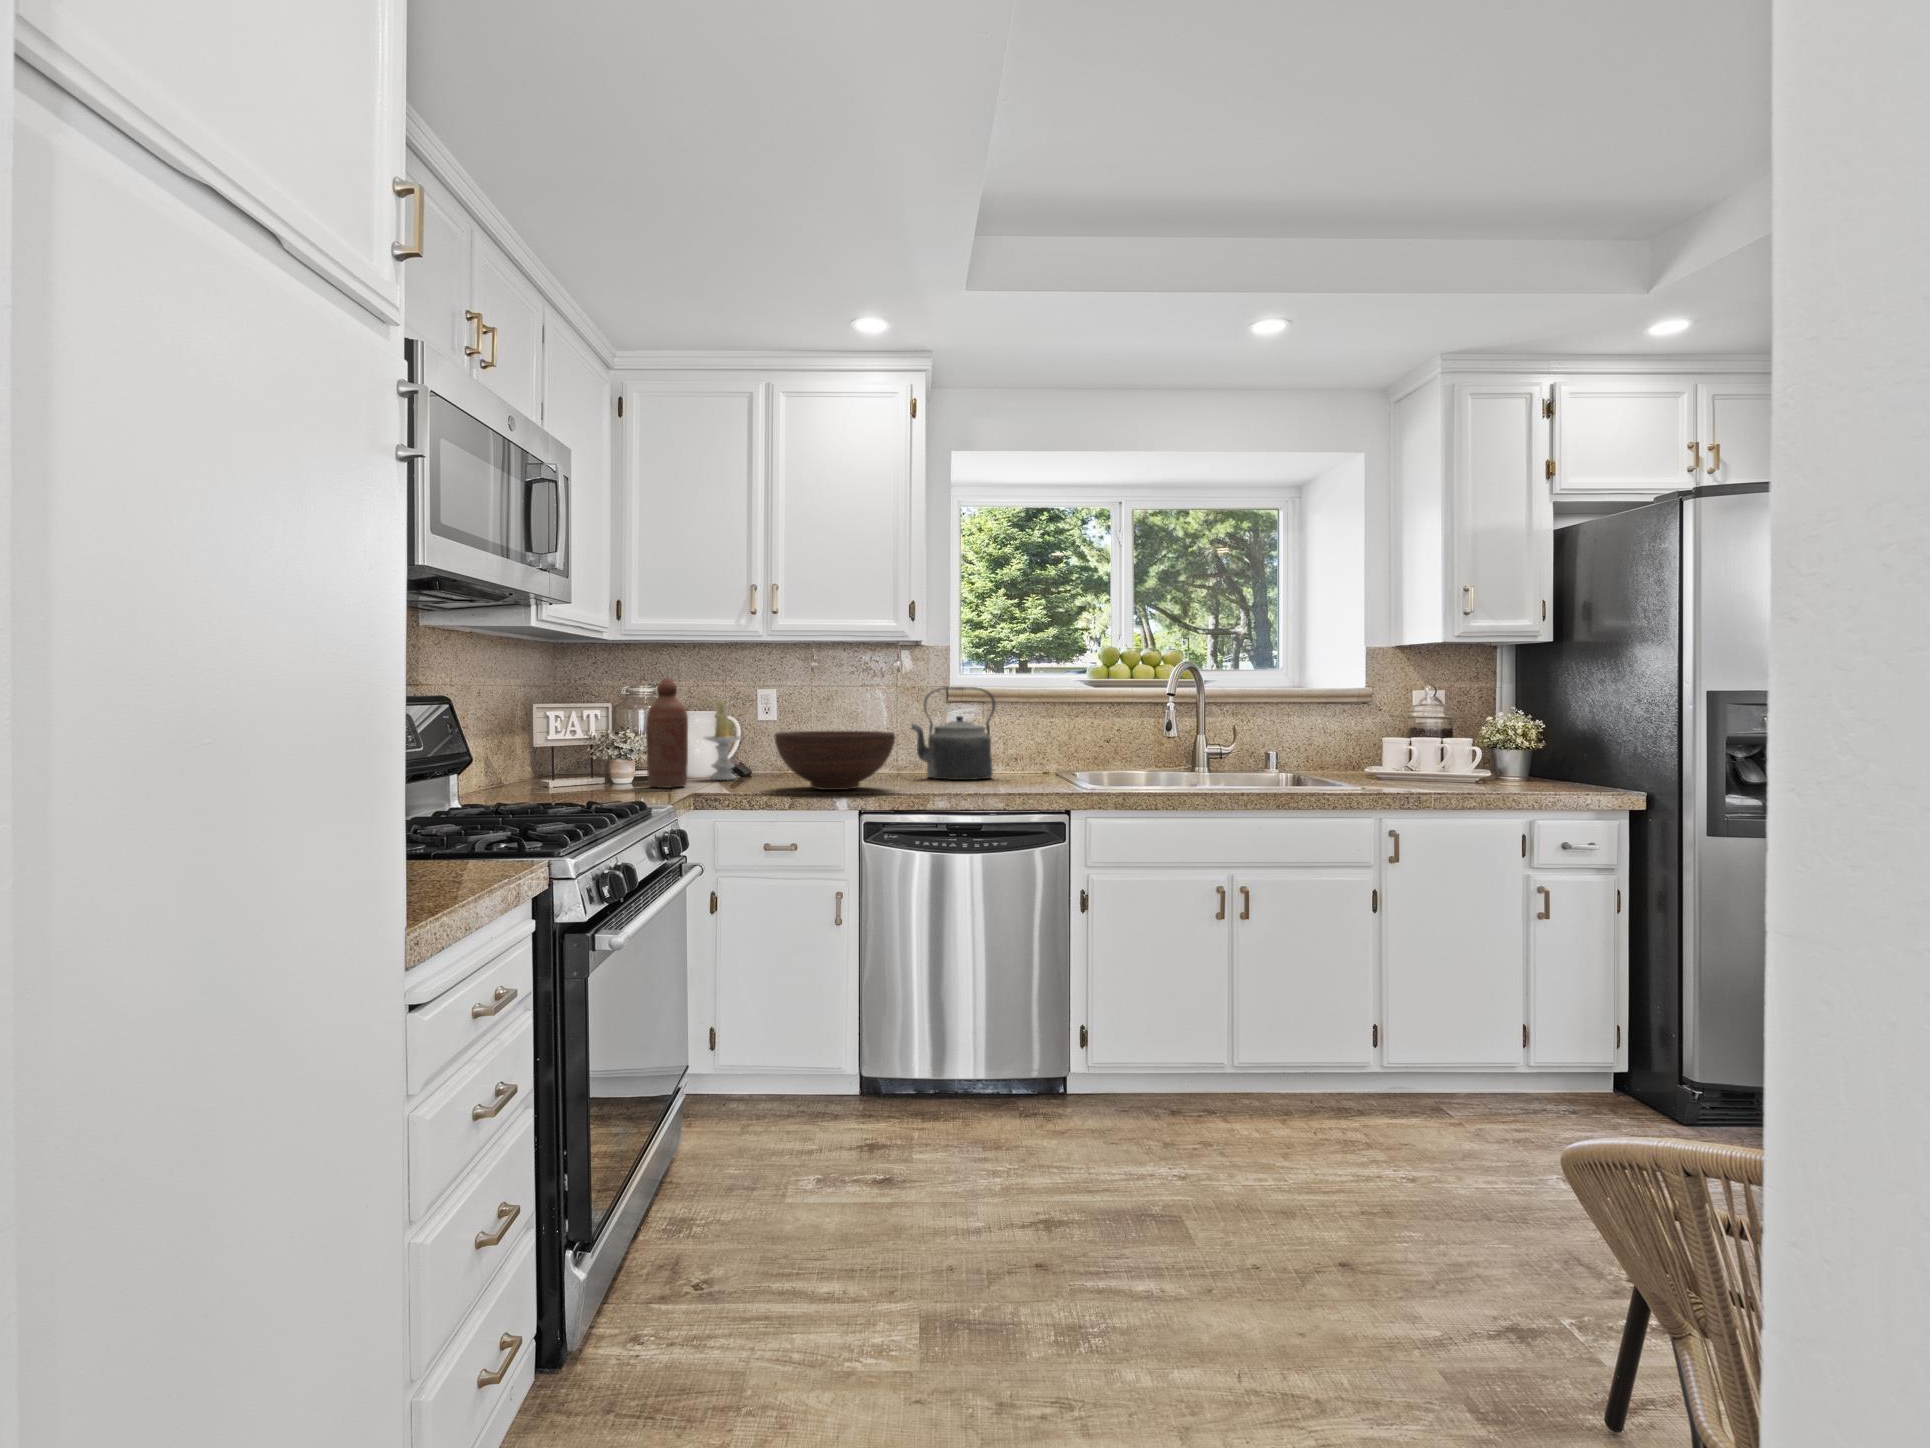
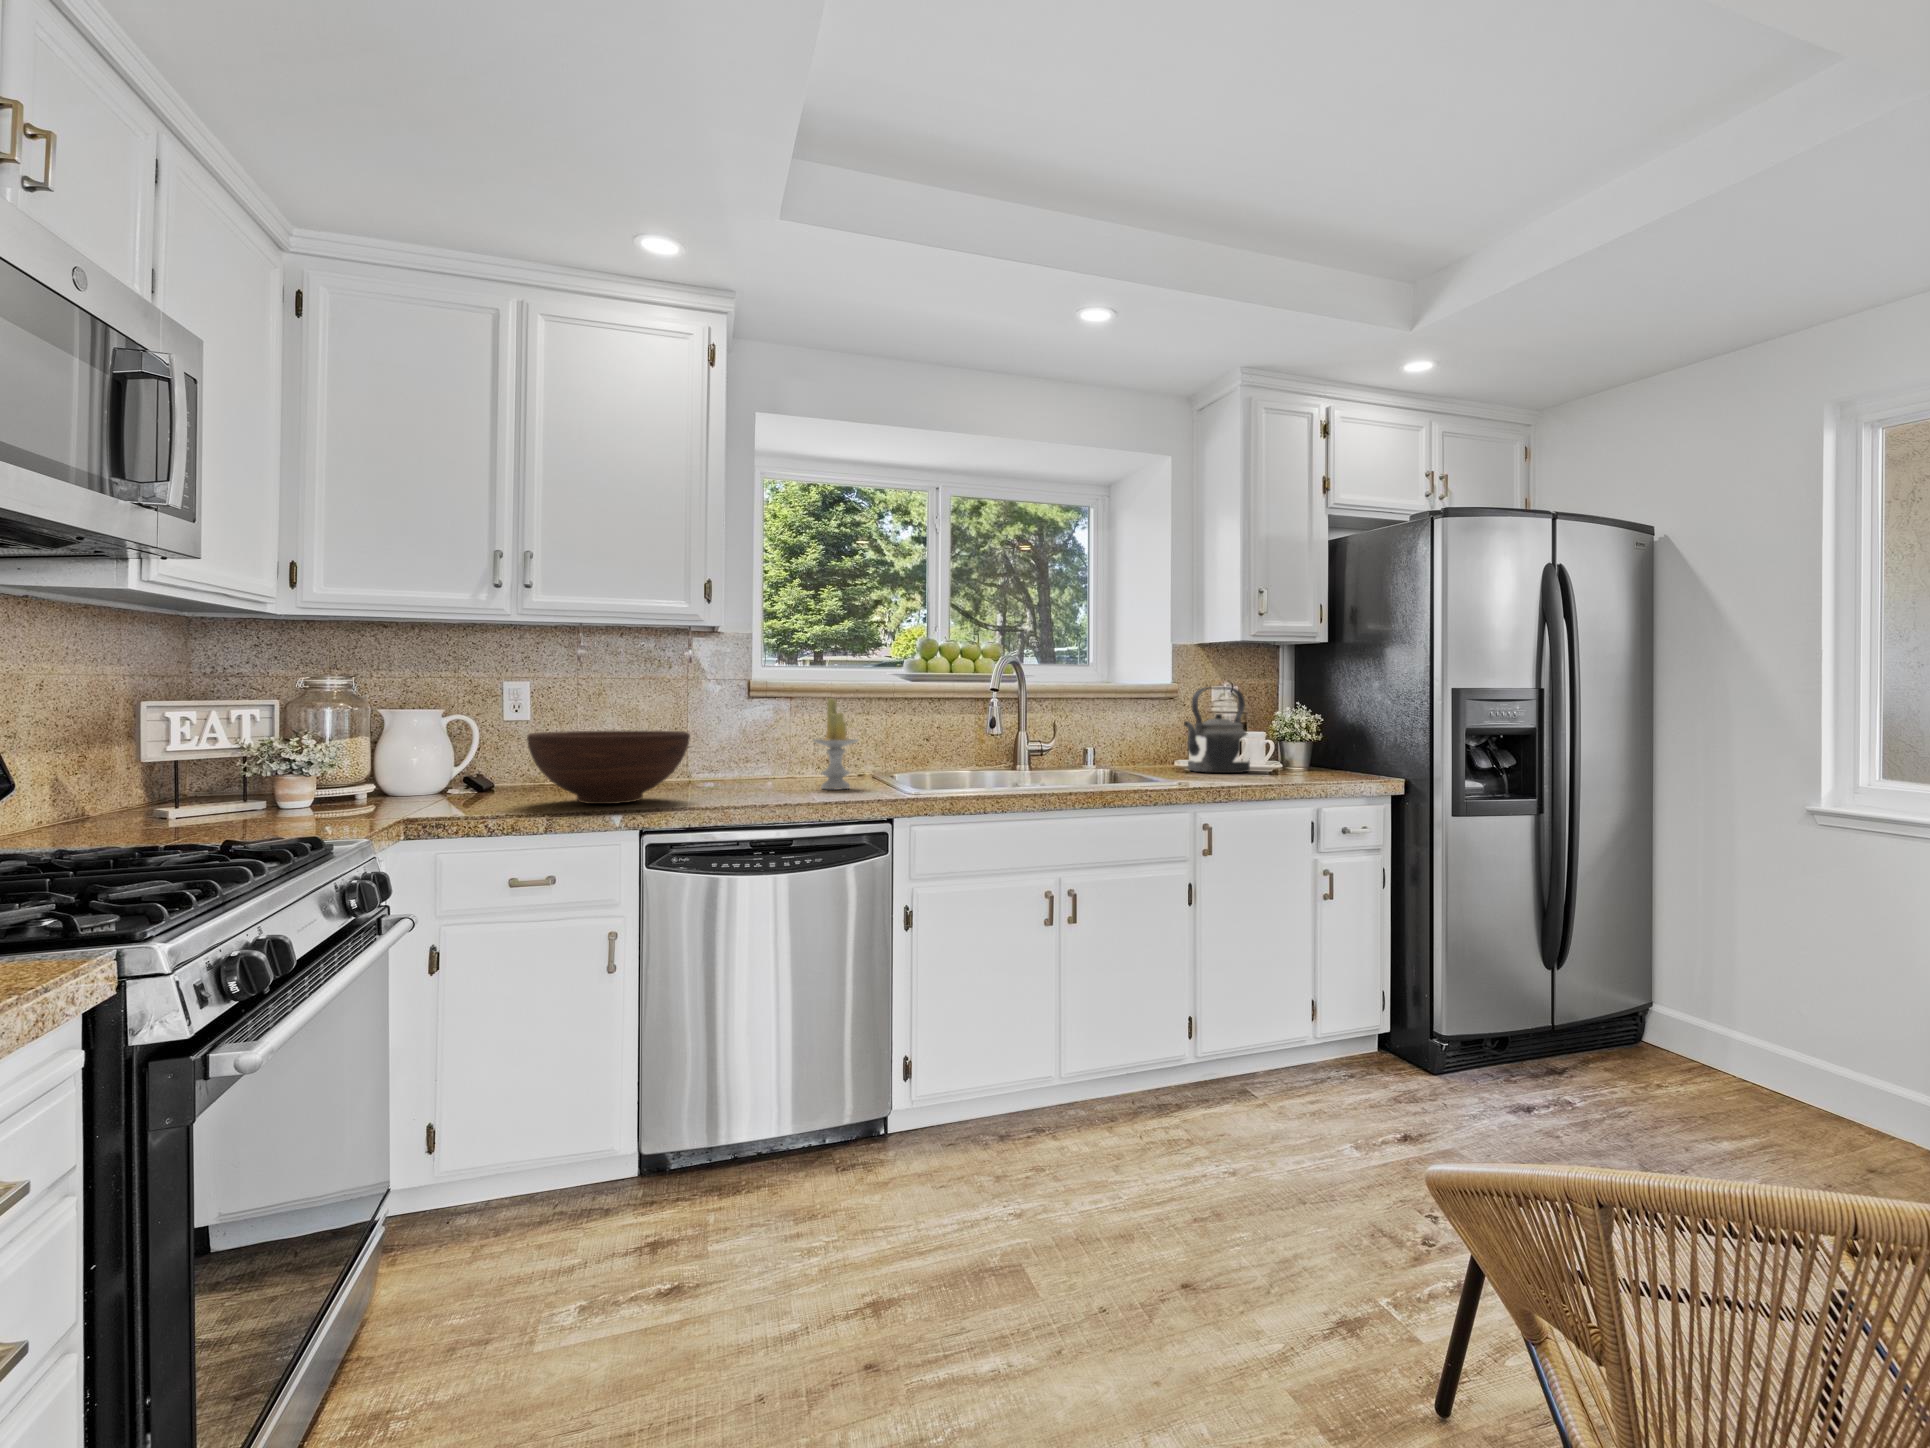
bottle: present [646,678,688,788] -> none [333,662,399,809]
kettle: present [911,687,995,780] -> present [1184,687,1250,773]
candle: present [704,701,741,780] -> present [813,698,858,790]

